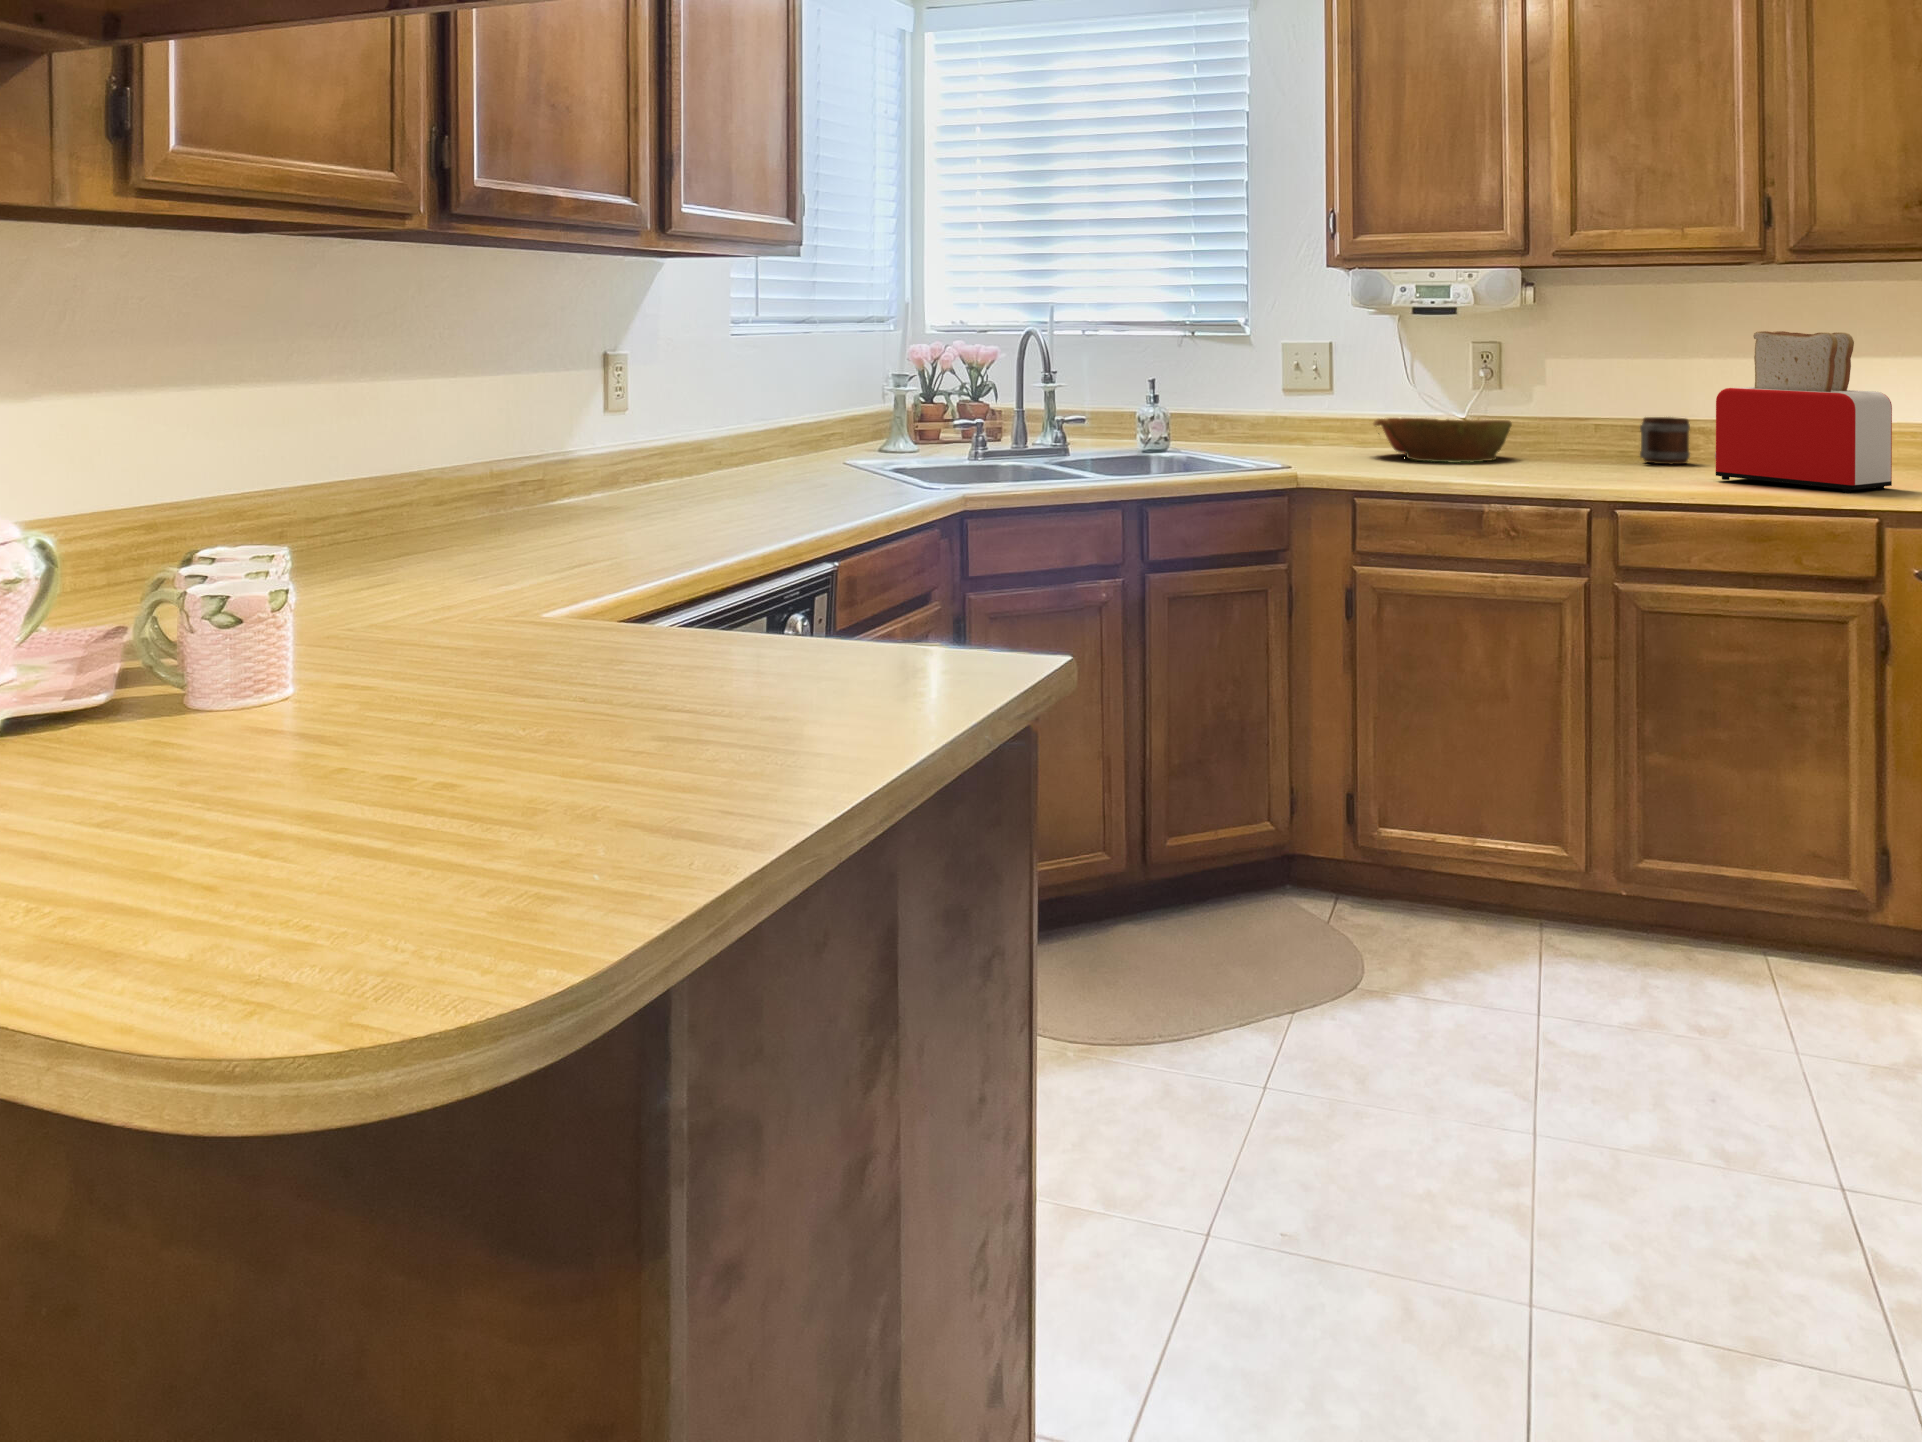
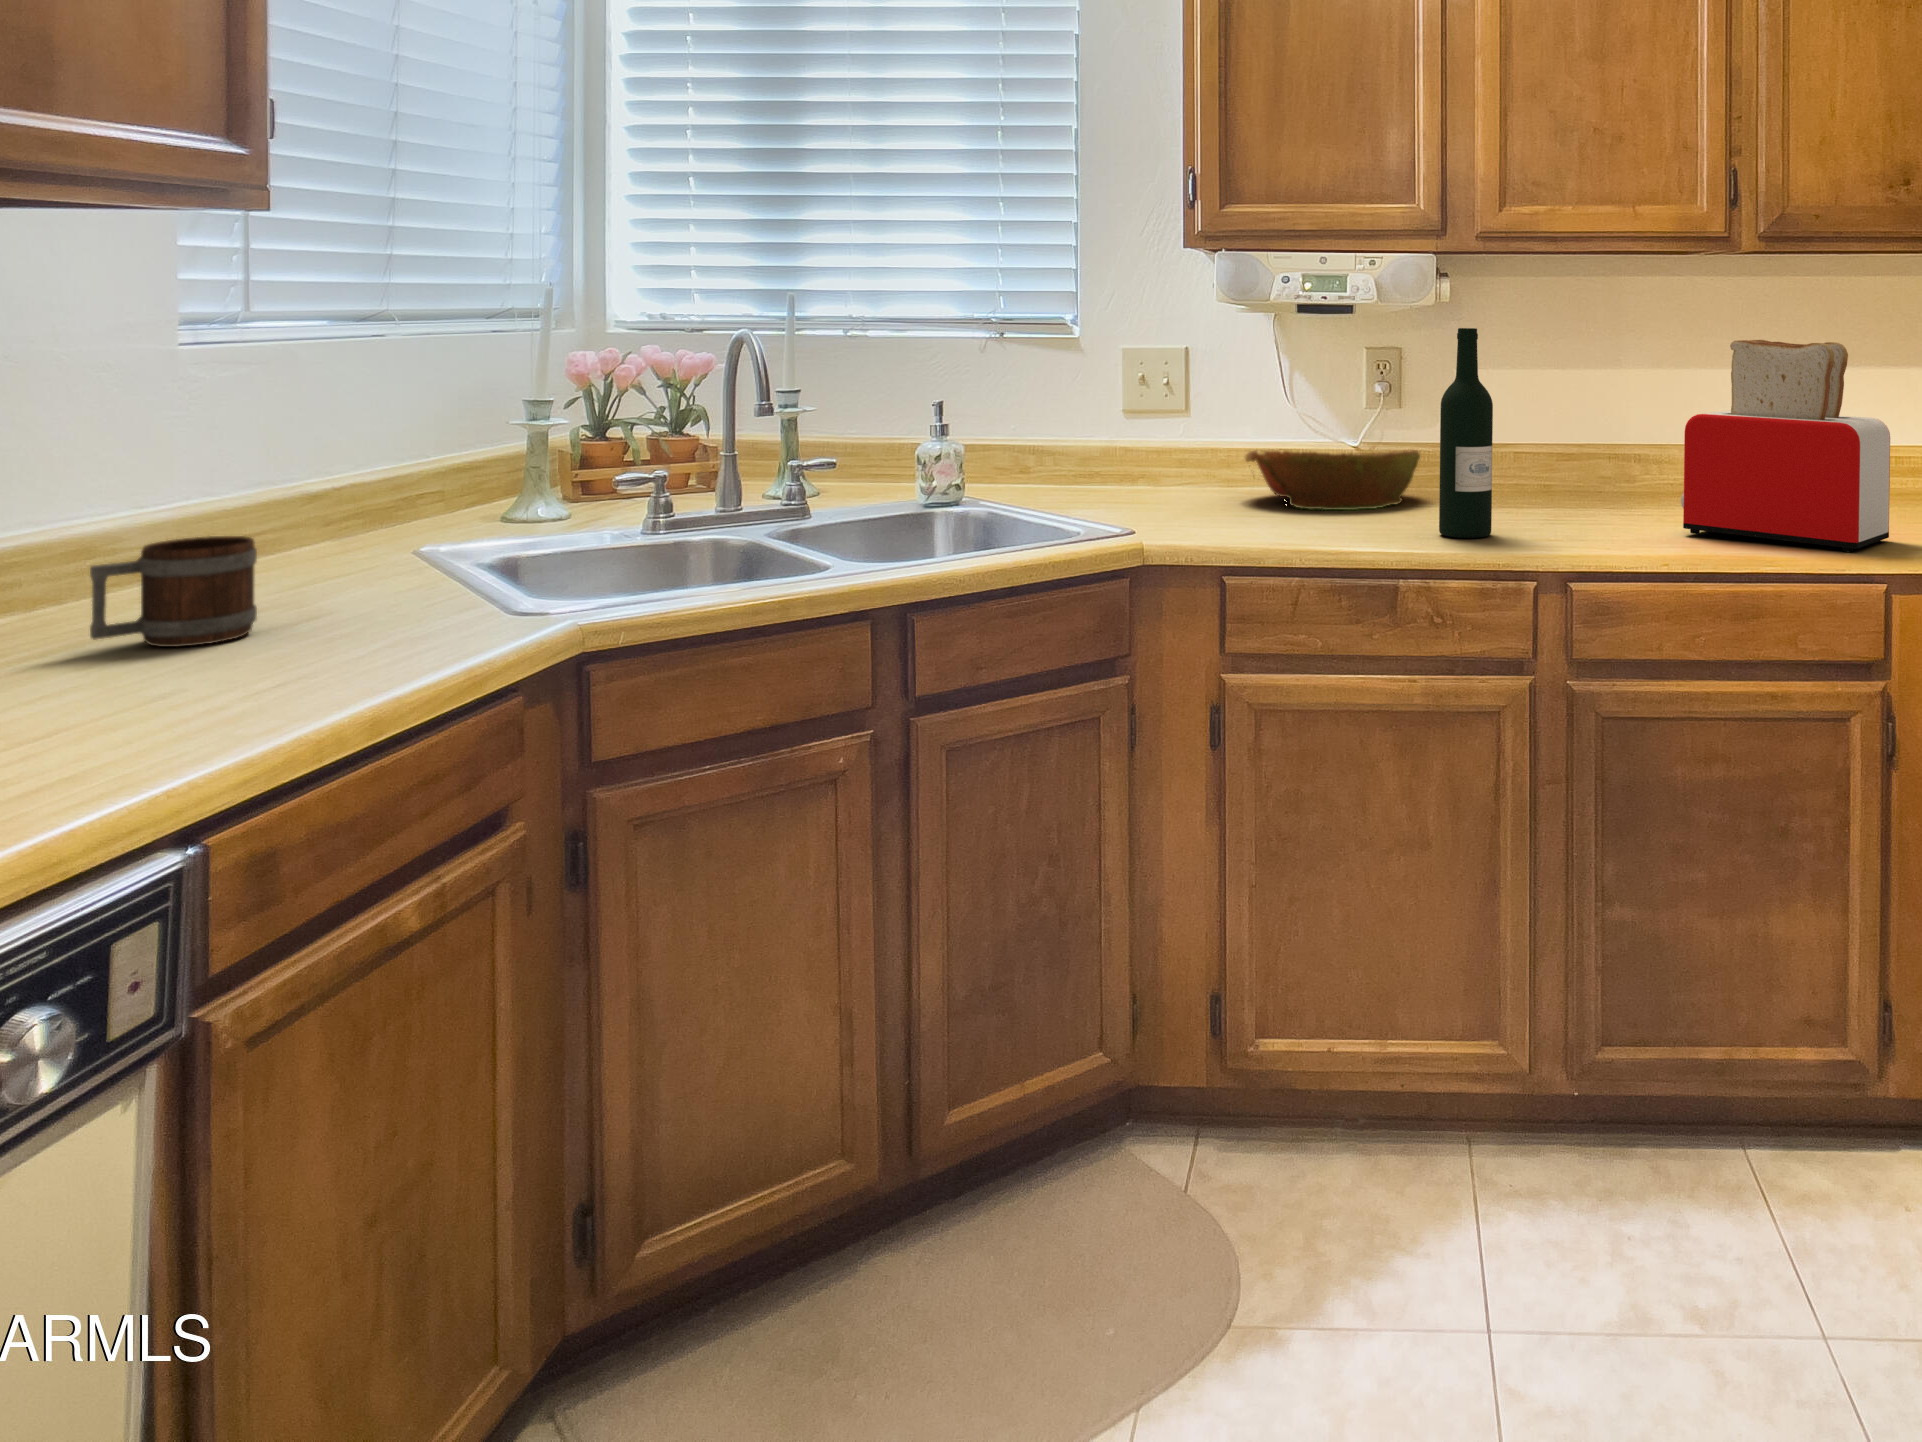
wine bottle: none [1517,324,1558,477] -> present [1439,328,1493,538]
mug: present [1640,417,1690,464] -> present [90,536,257,647]

